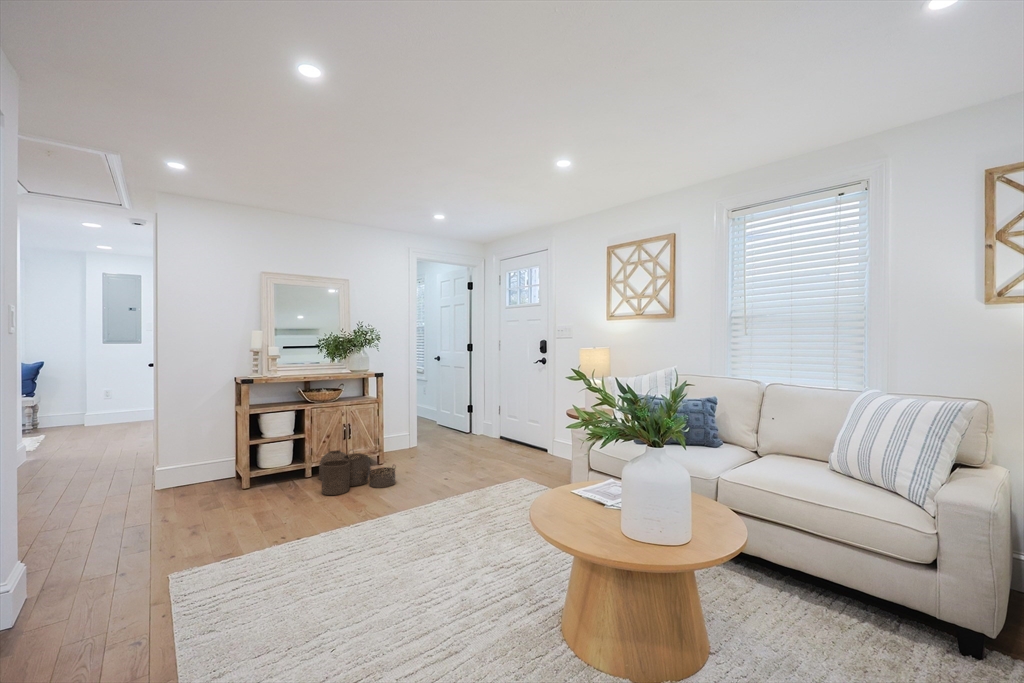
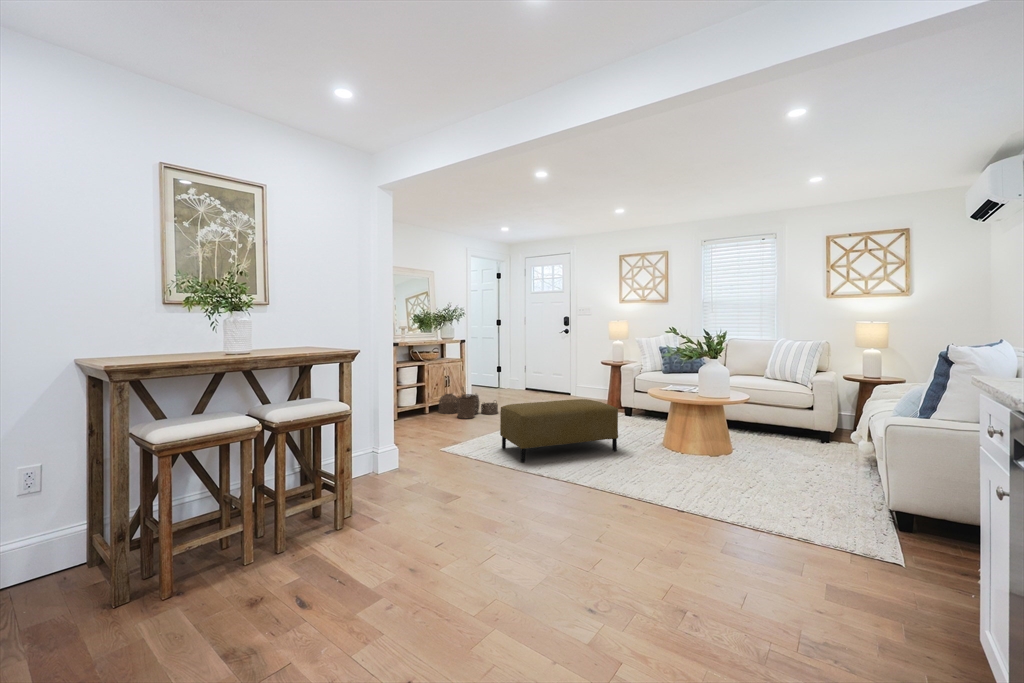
ottoman: none [187,502,436,651] -> present [500,399,618,462]

